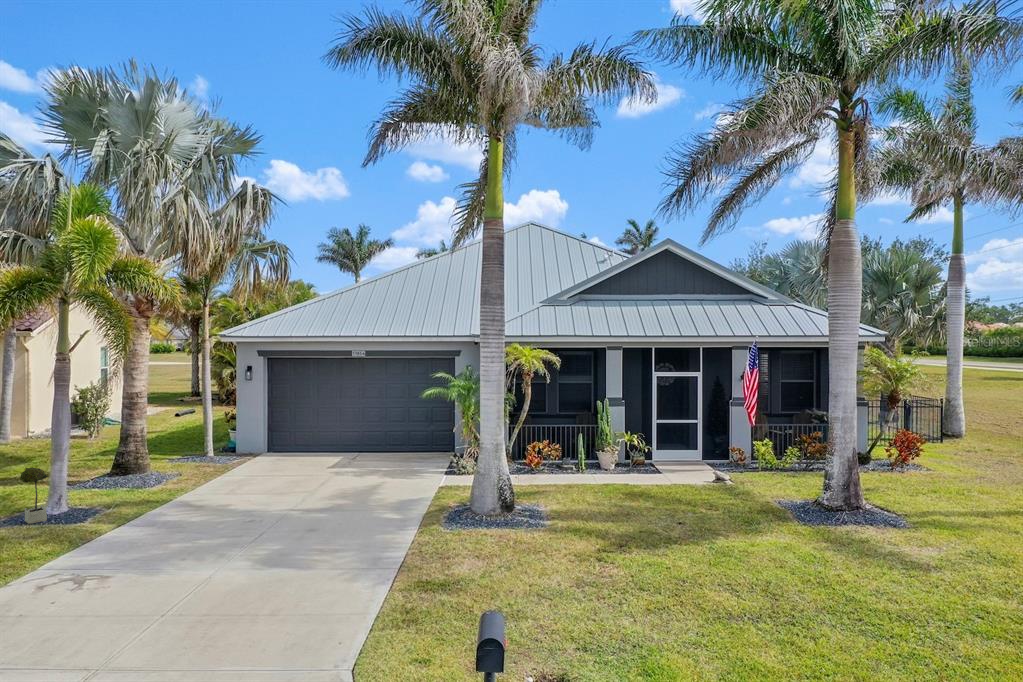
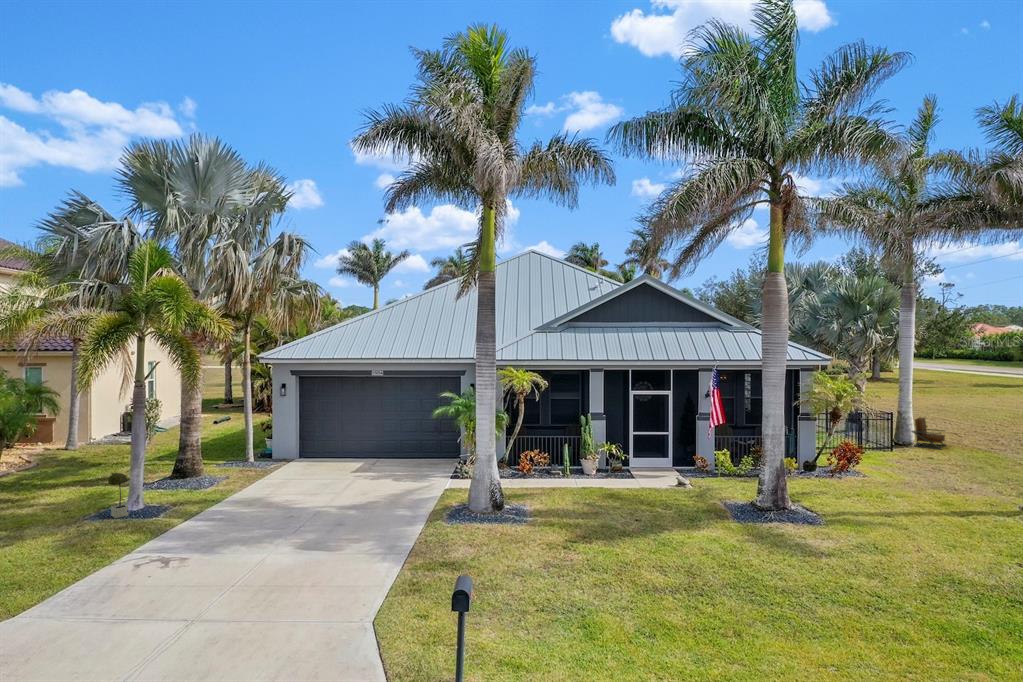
lounge chair: none [964,405,1002,440] -> present [912,418,946,449]

